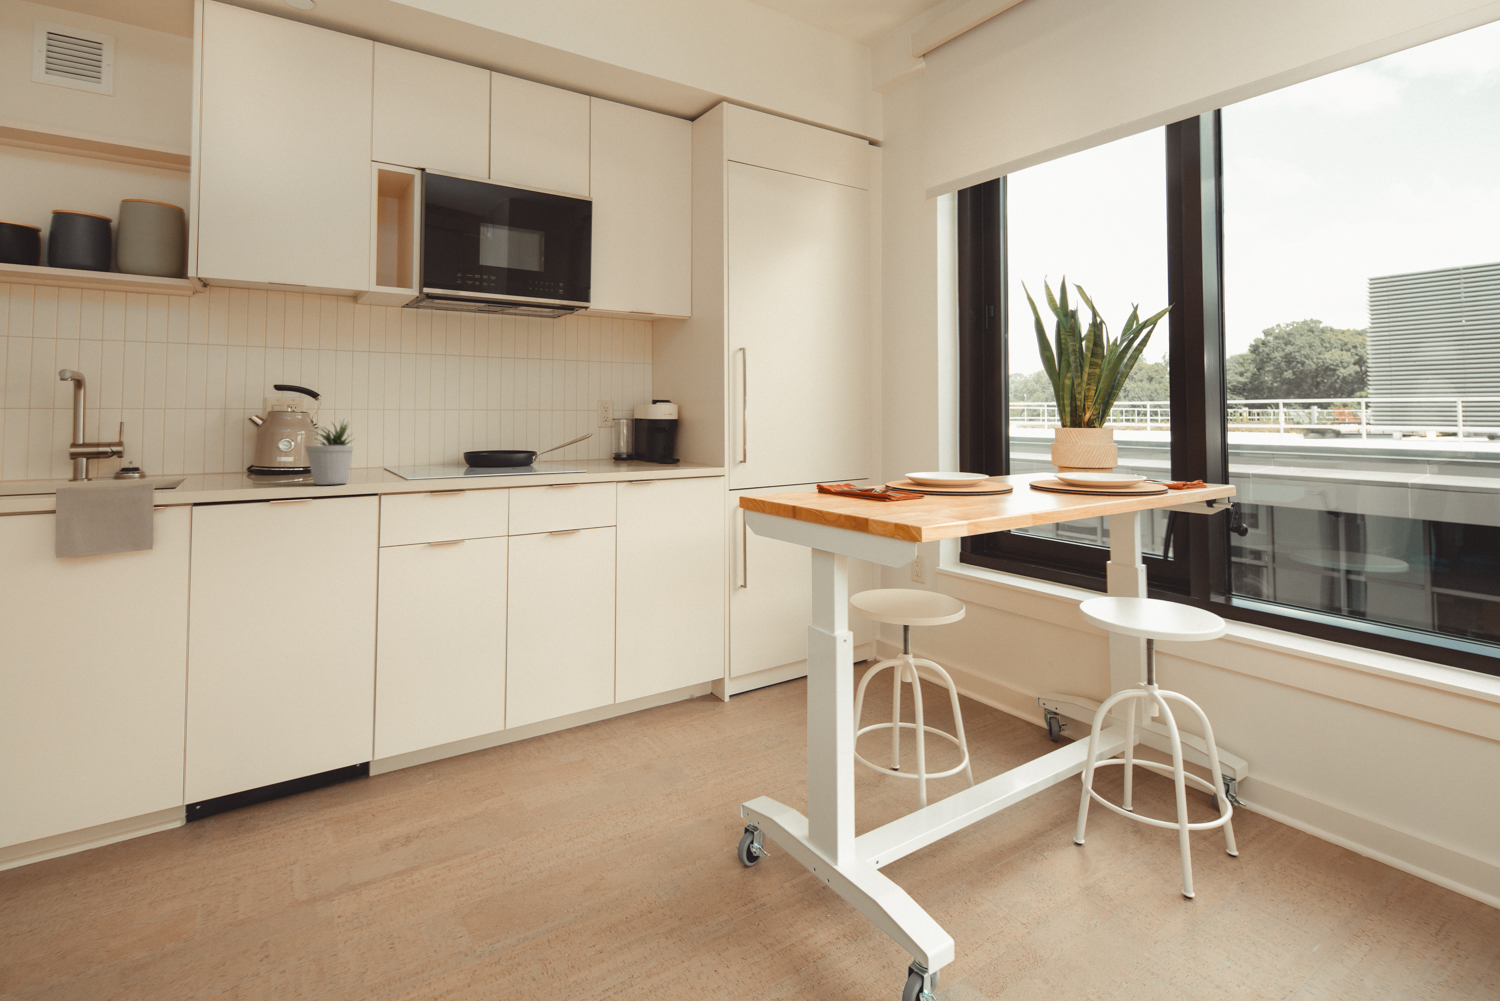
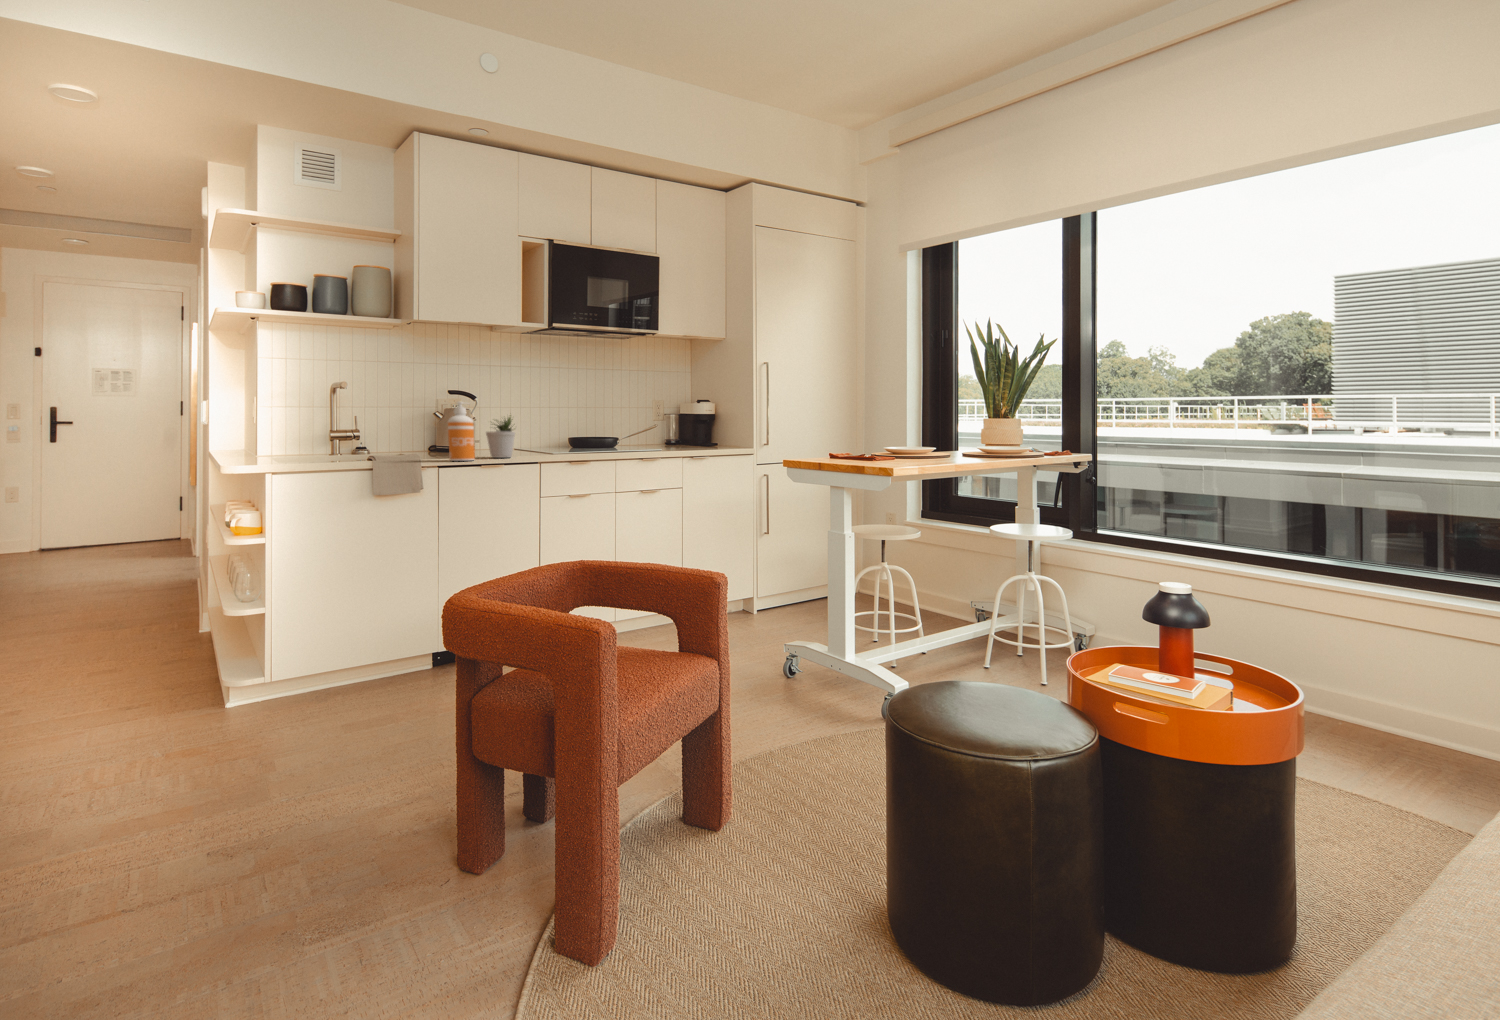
soap dispenser: none [231,401,277,491] -> present [448,402,475,461]

